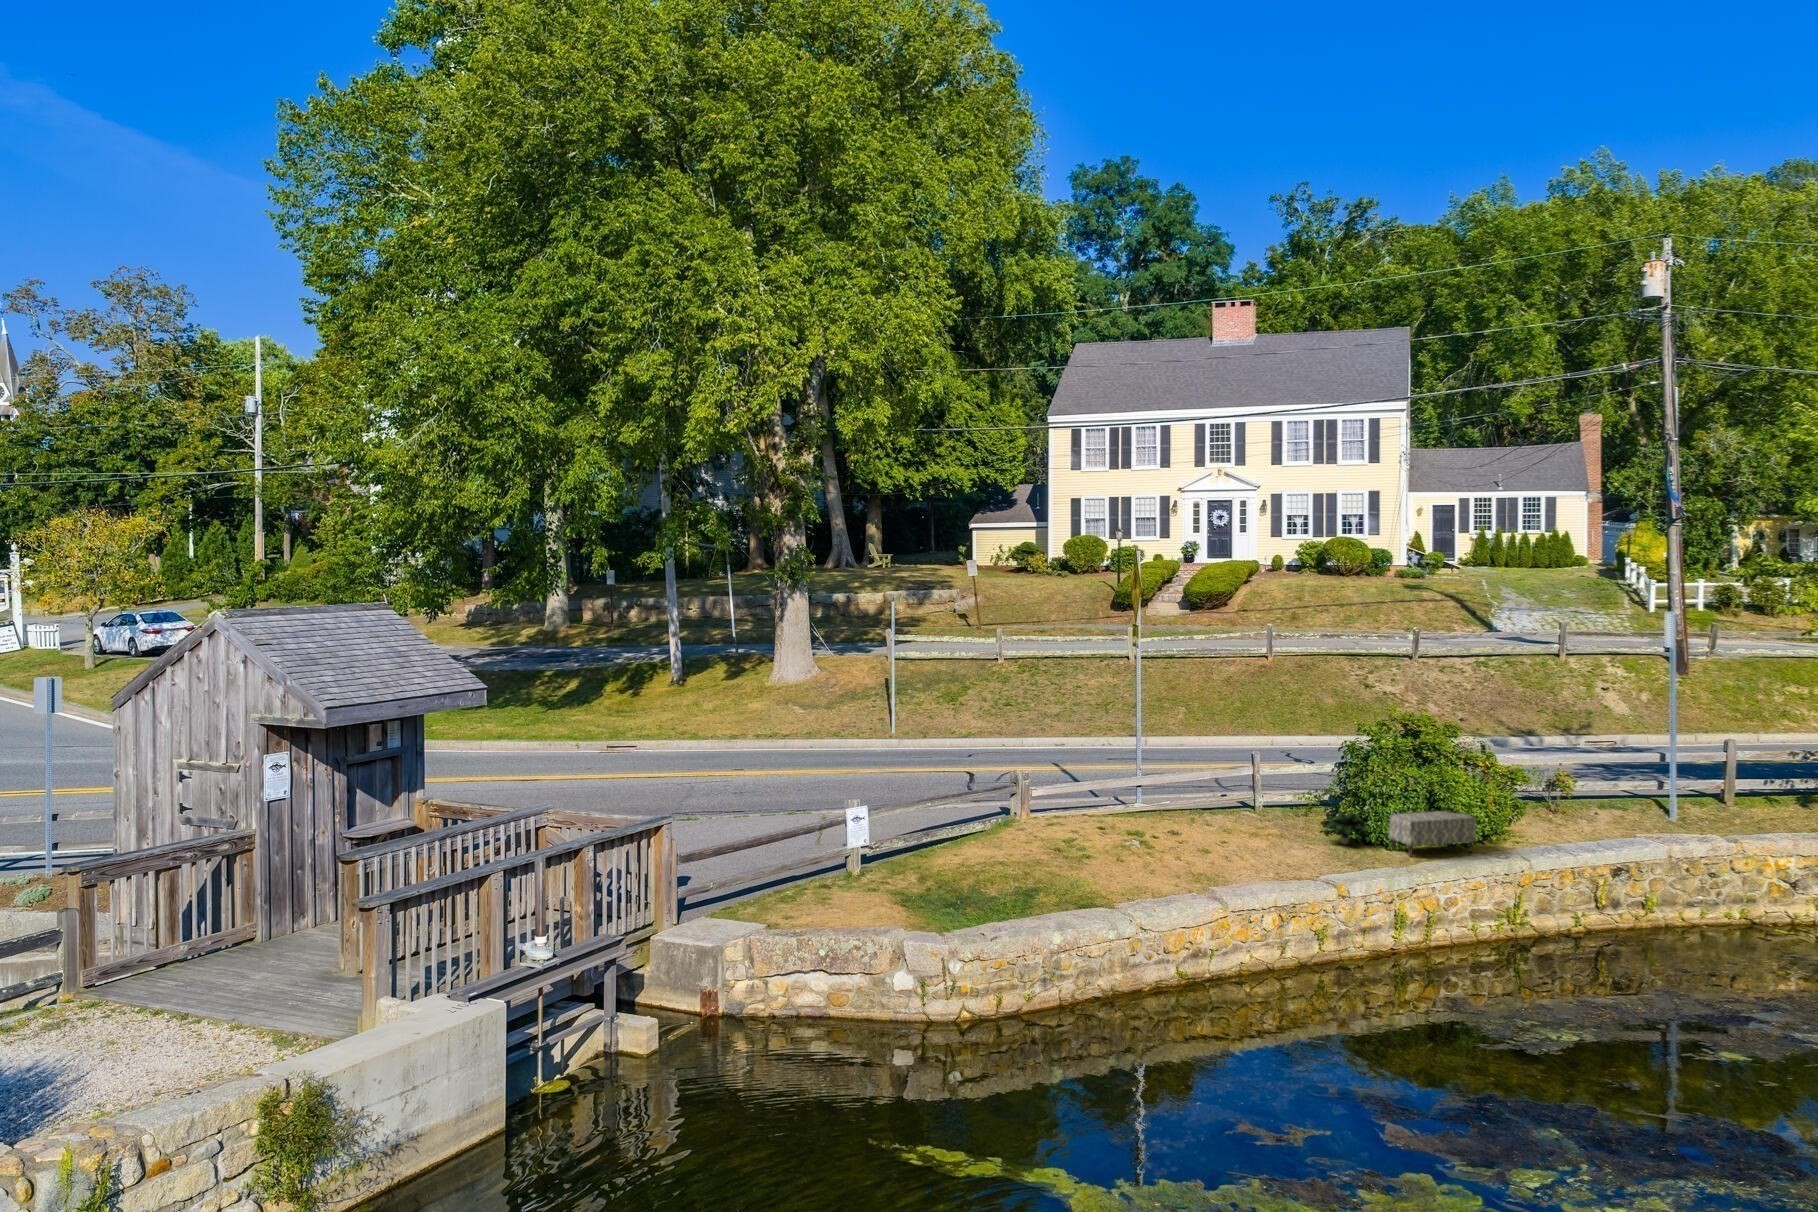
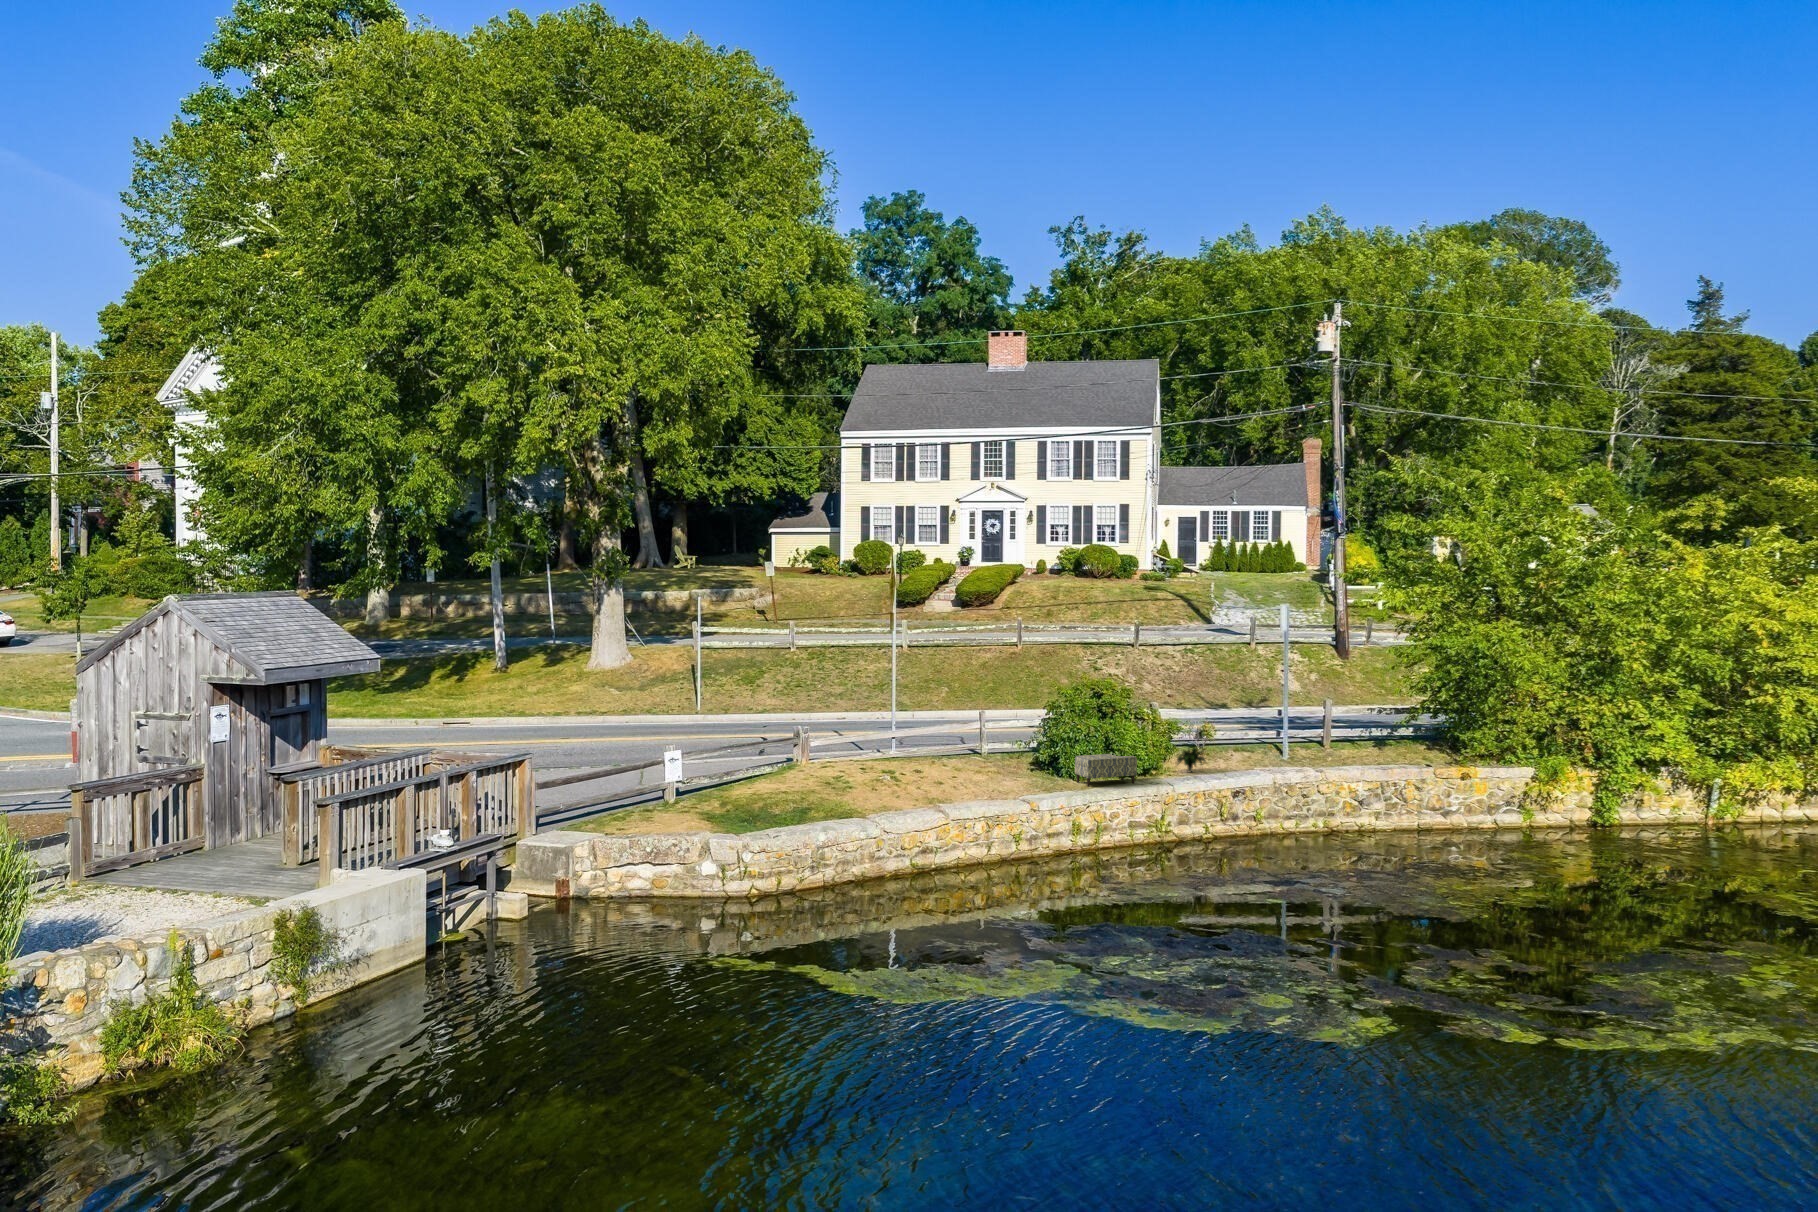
potted plant: present [1326,810,1366,844] -> present [1177,746,1206,772]

